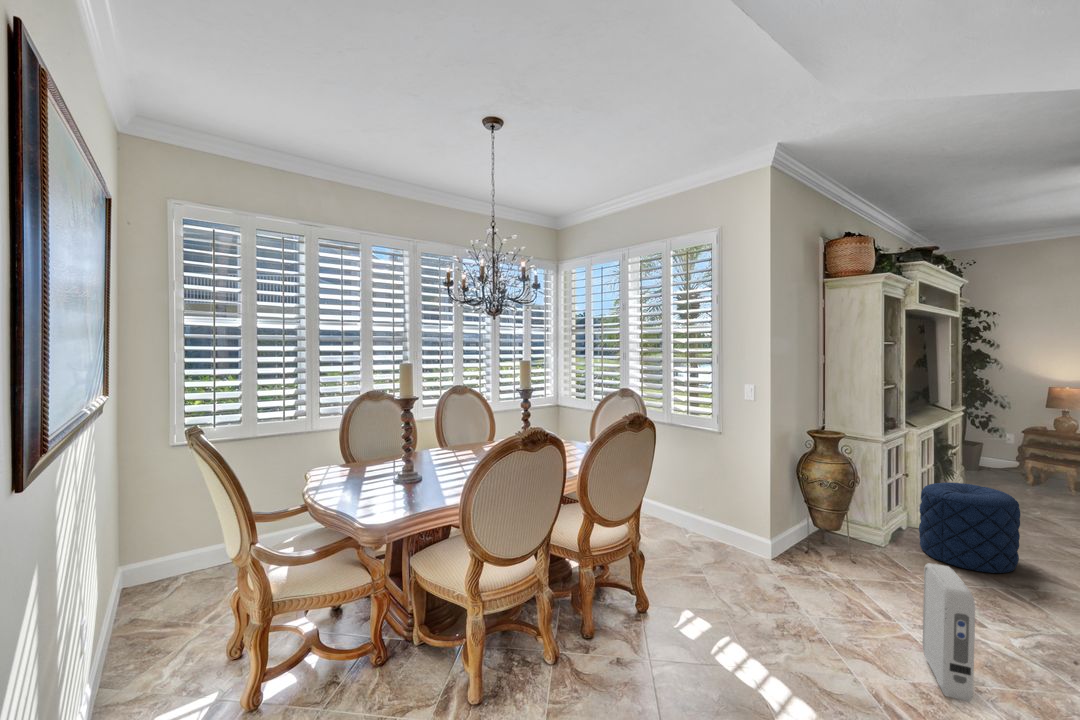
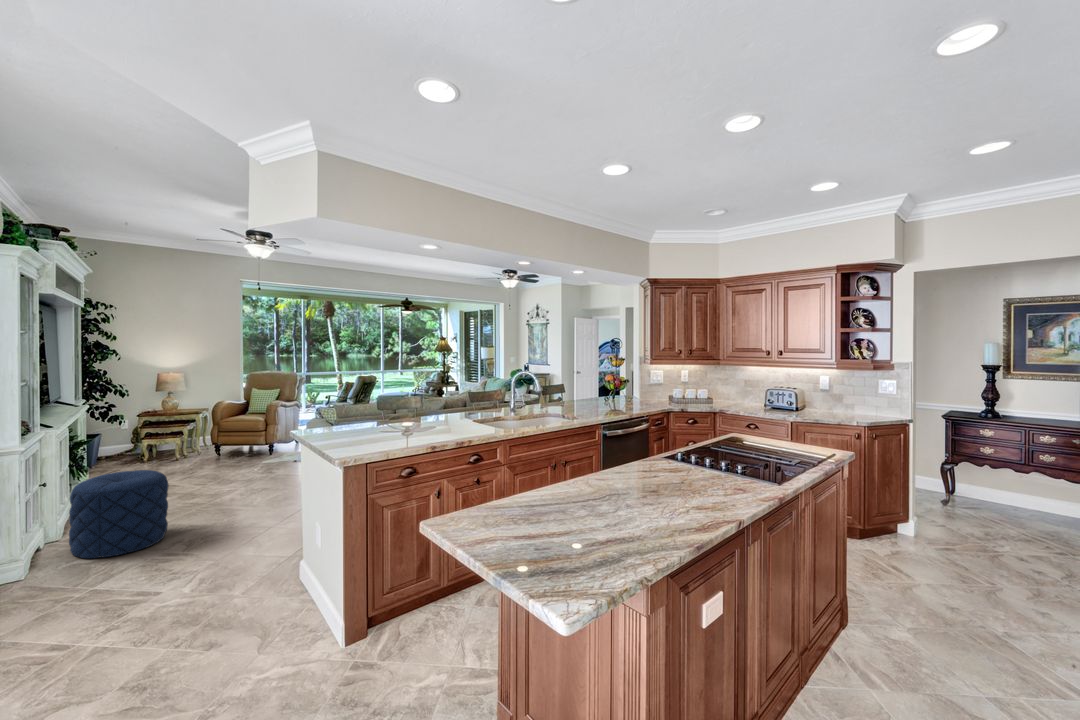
air purifier: present [922,563,975,702] -> none [117,551,179,674]

